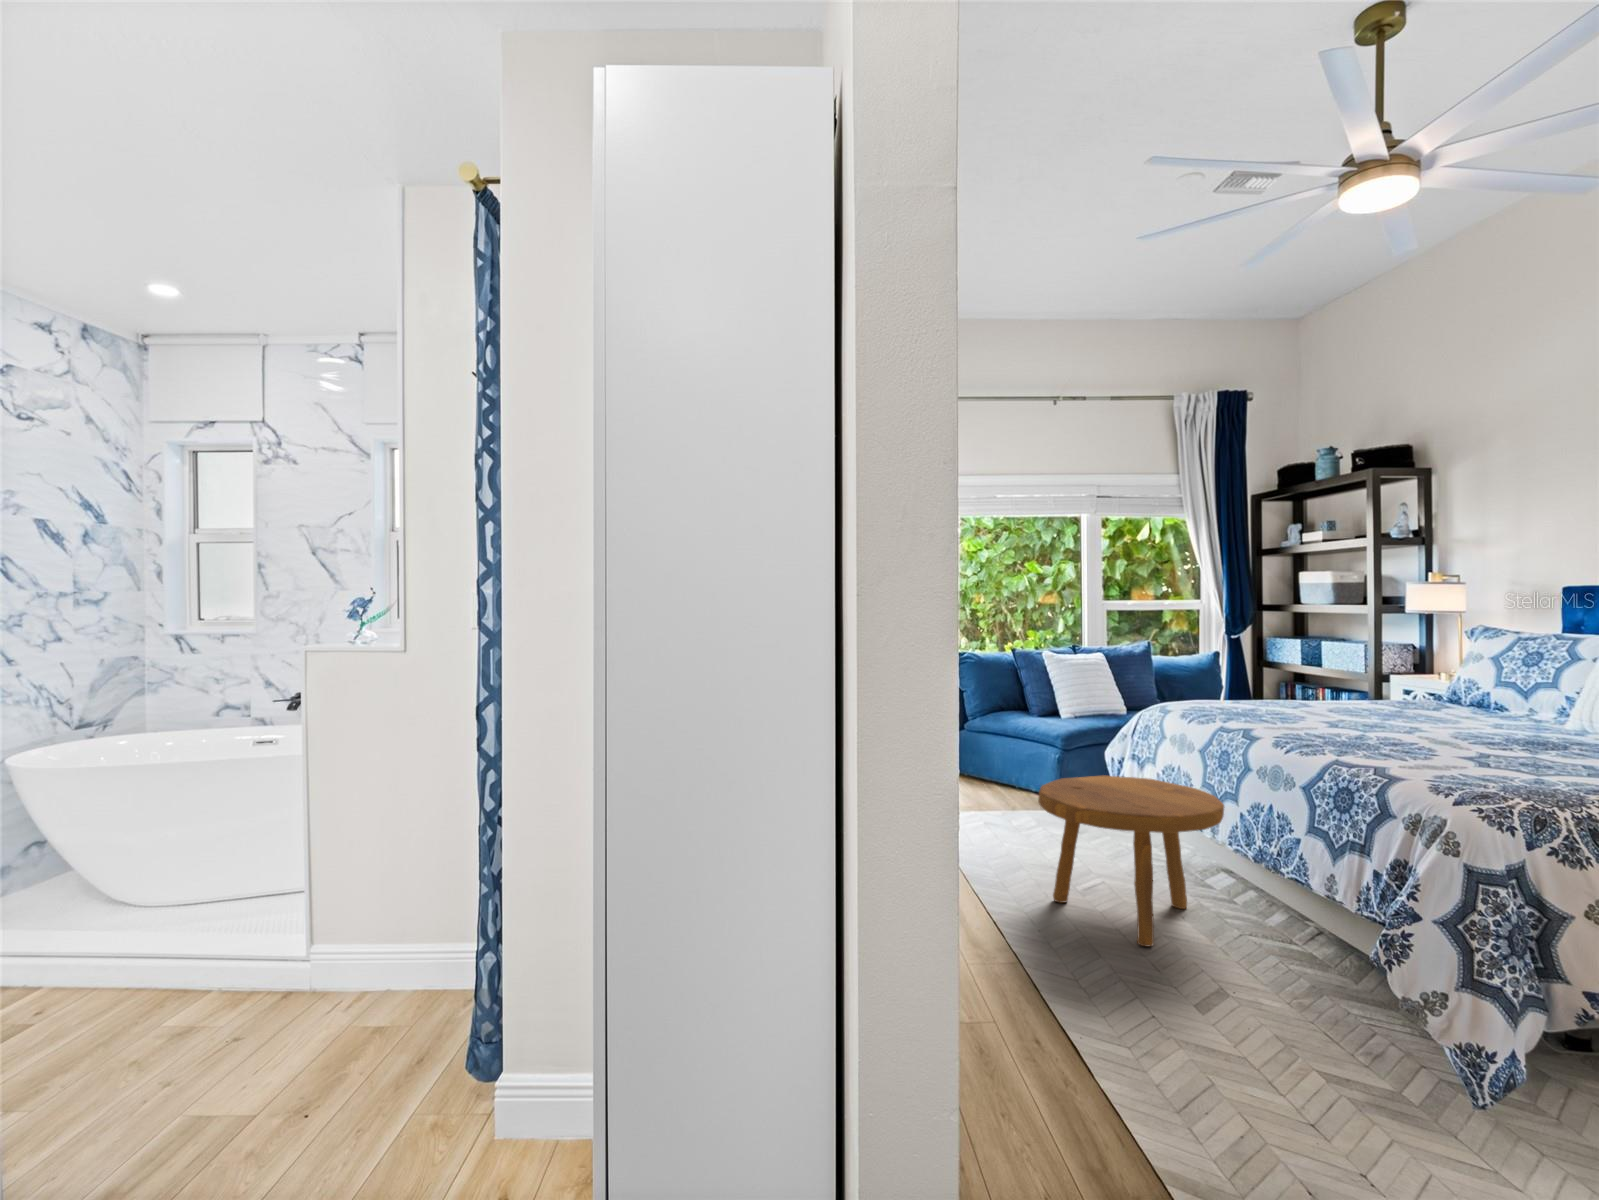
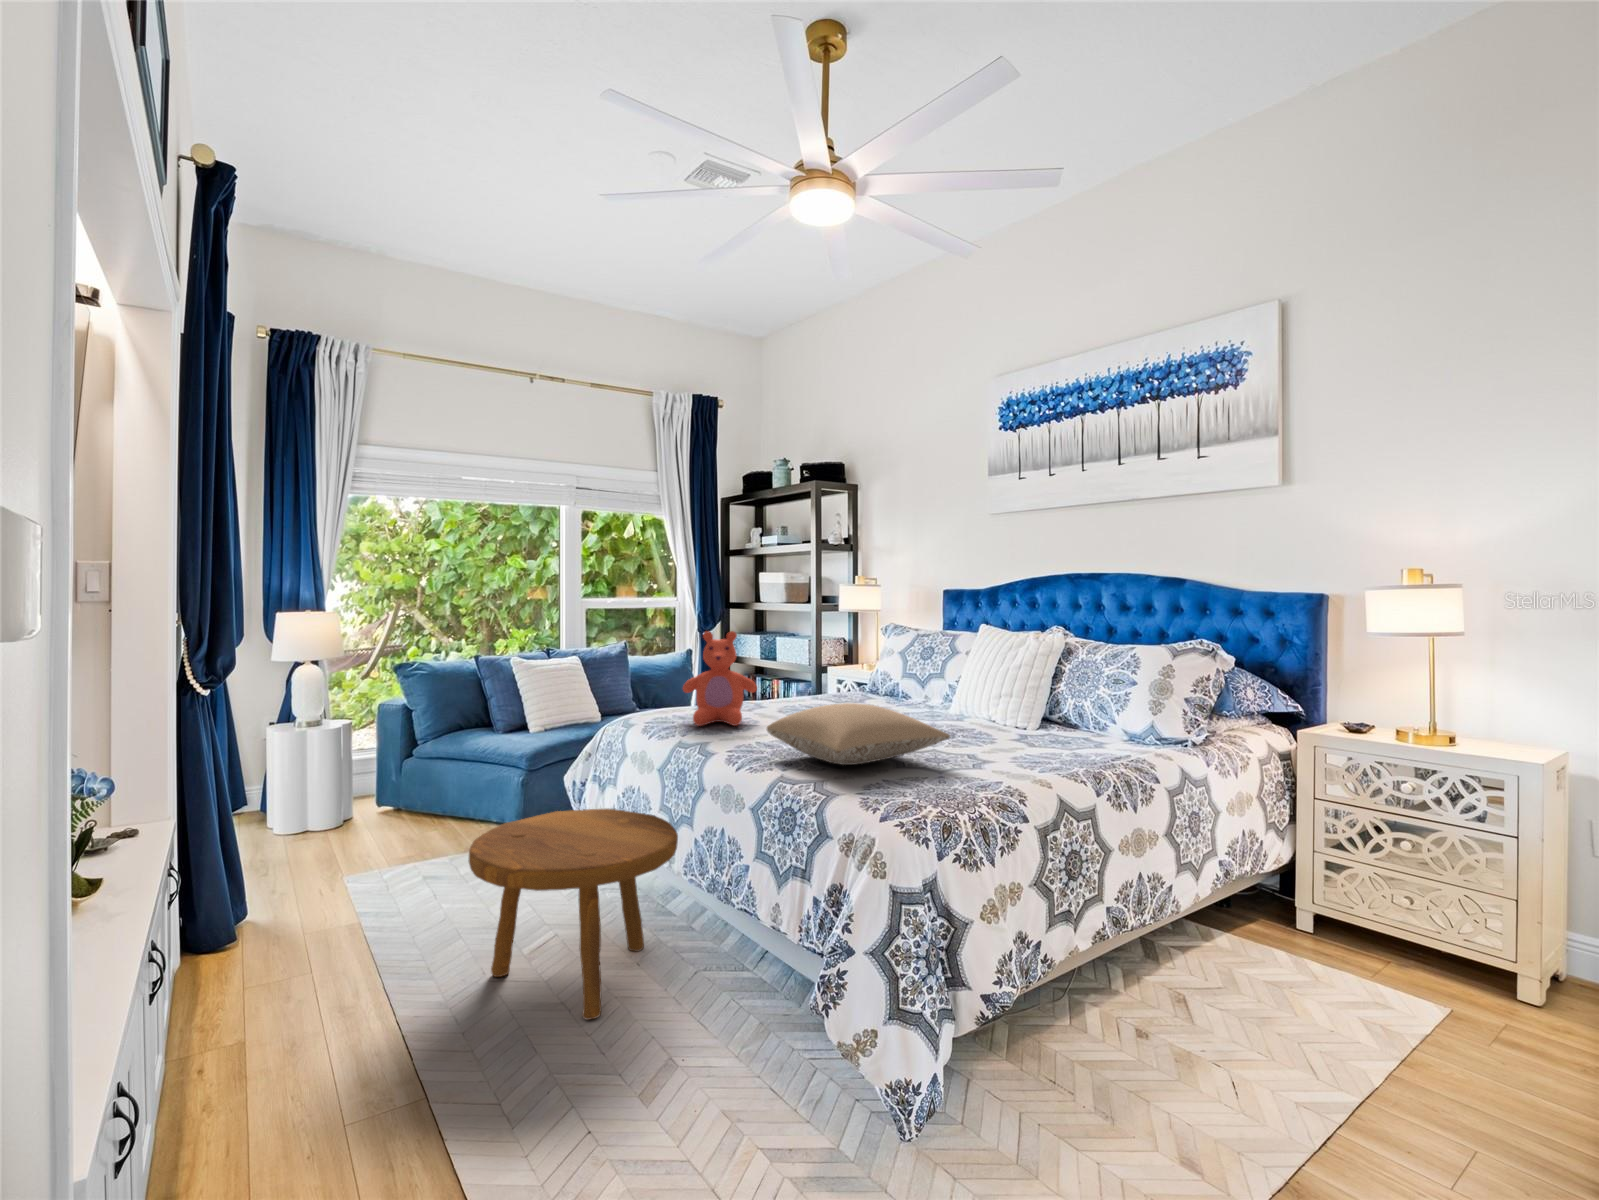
teddy bear: none [1221,625,1305,718] -> present [683,631,757,726]
pillow: none [1318,697,1552,756] -> present [767,703,950,765]

